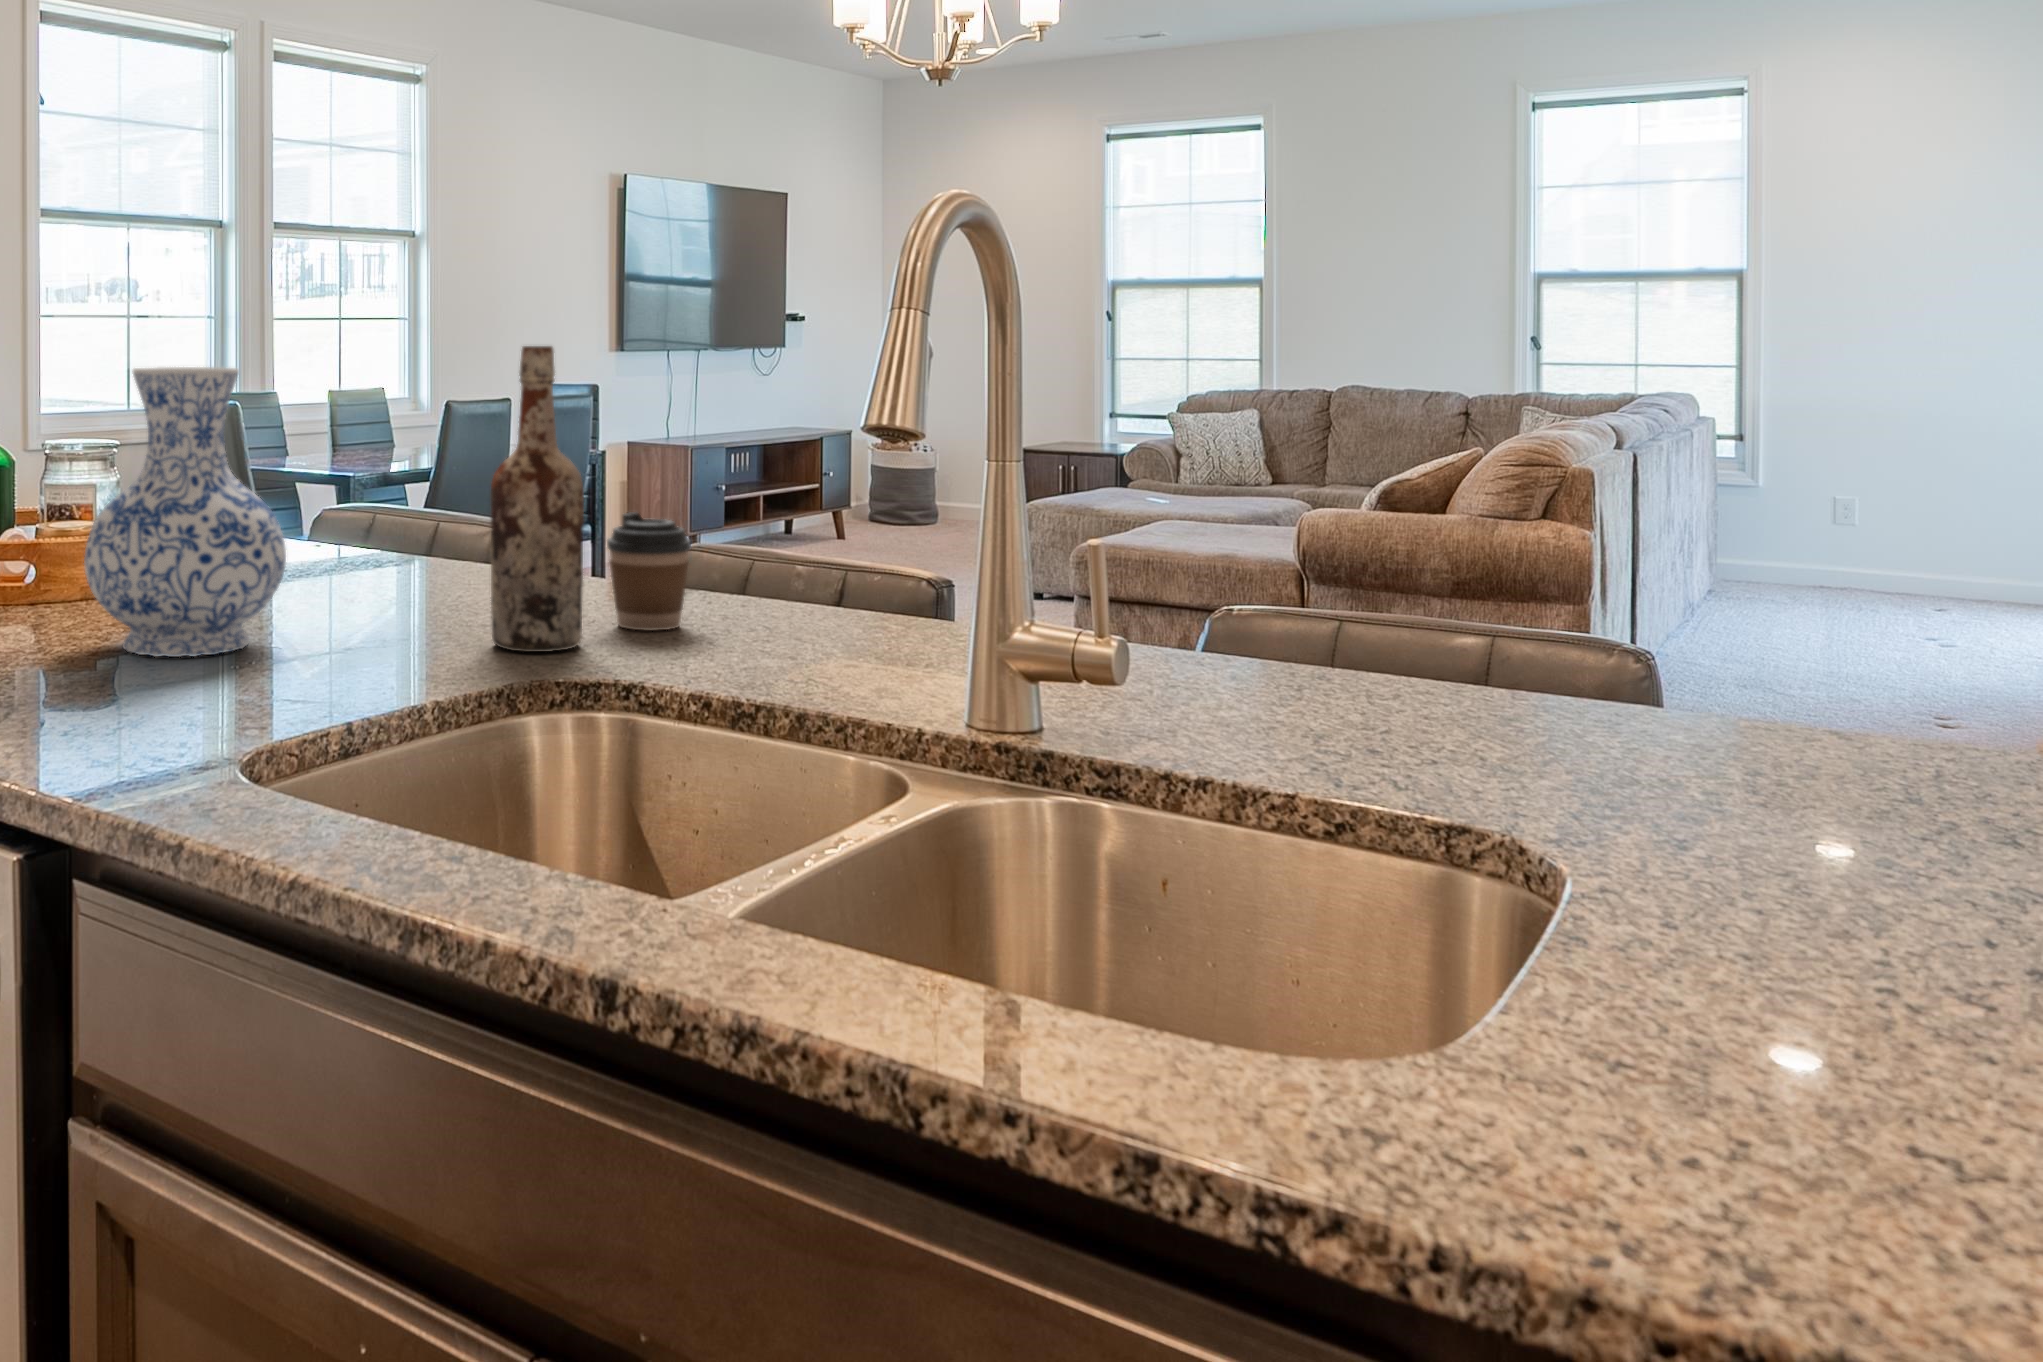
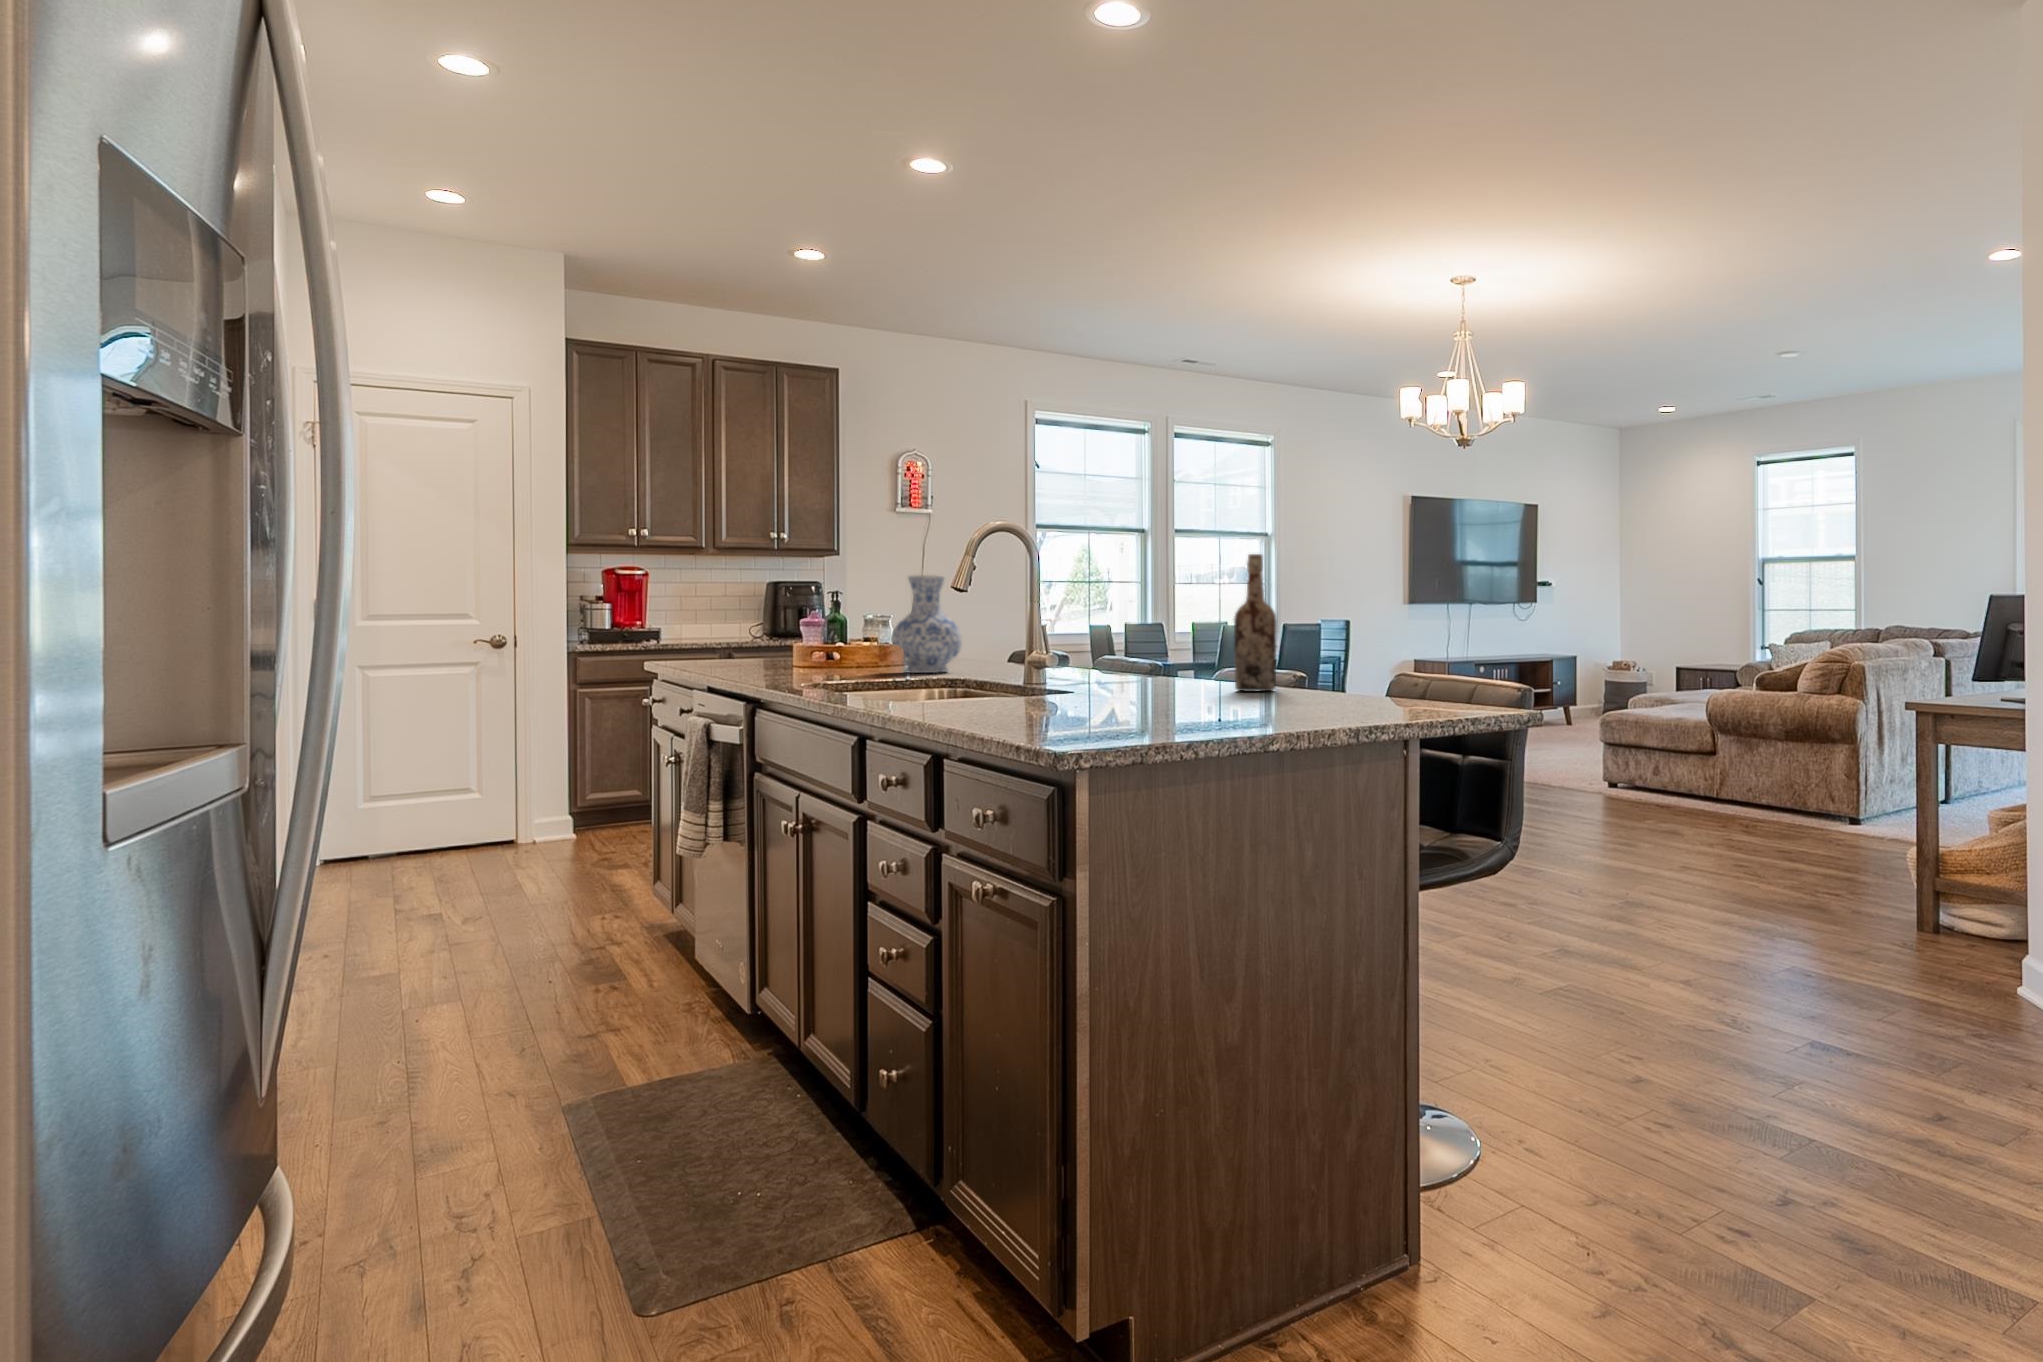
wine bottle: present [491,346,584,652] -> present [1234,554,1277,691]
coffee cup: present [607,512,691,631] -> none [1080,630,1112,672]

